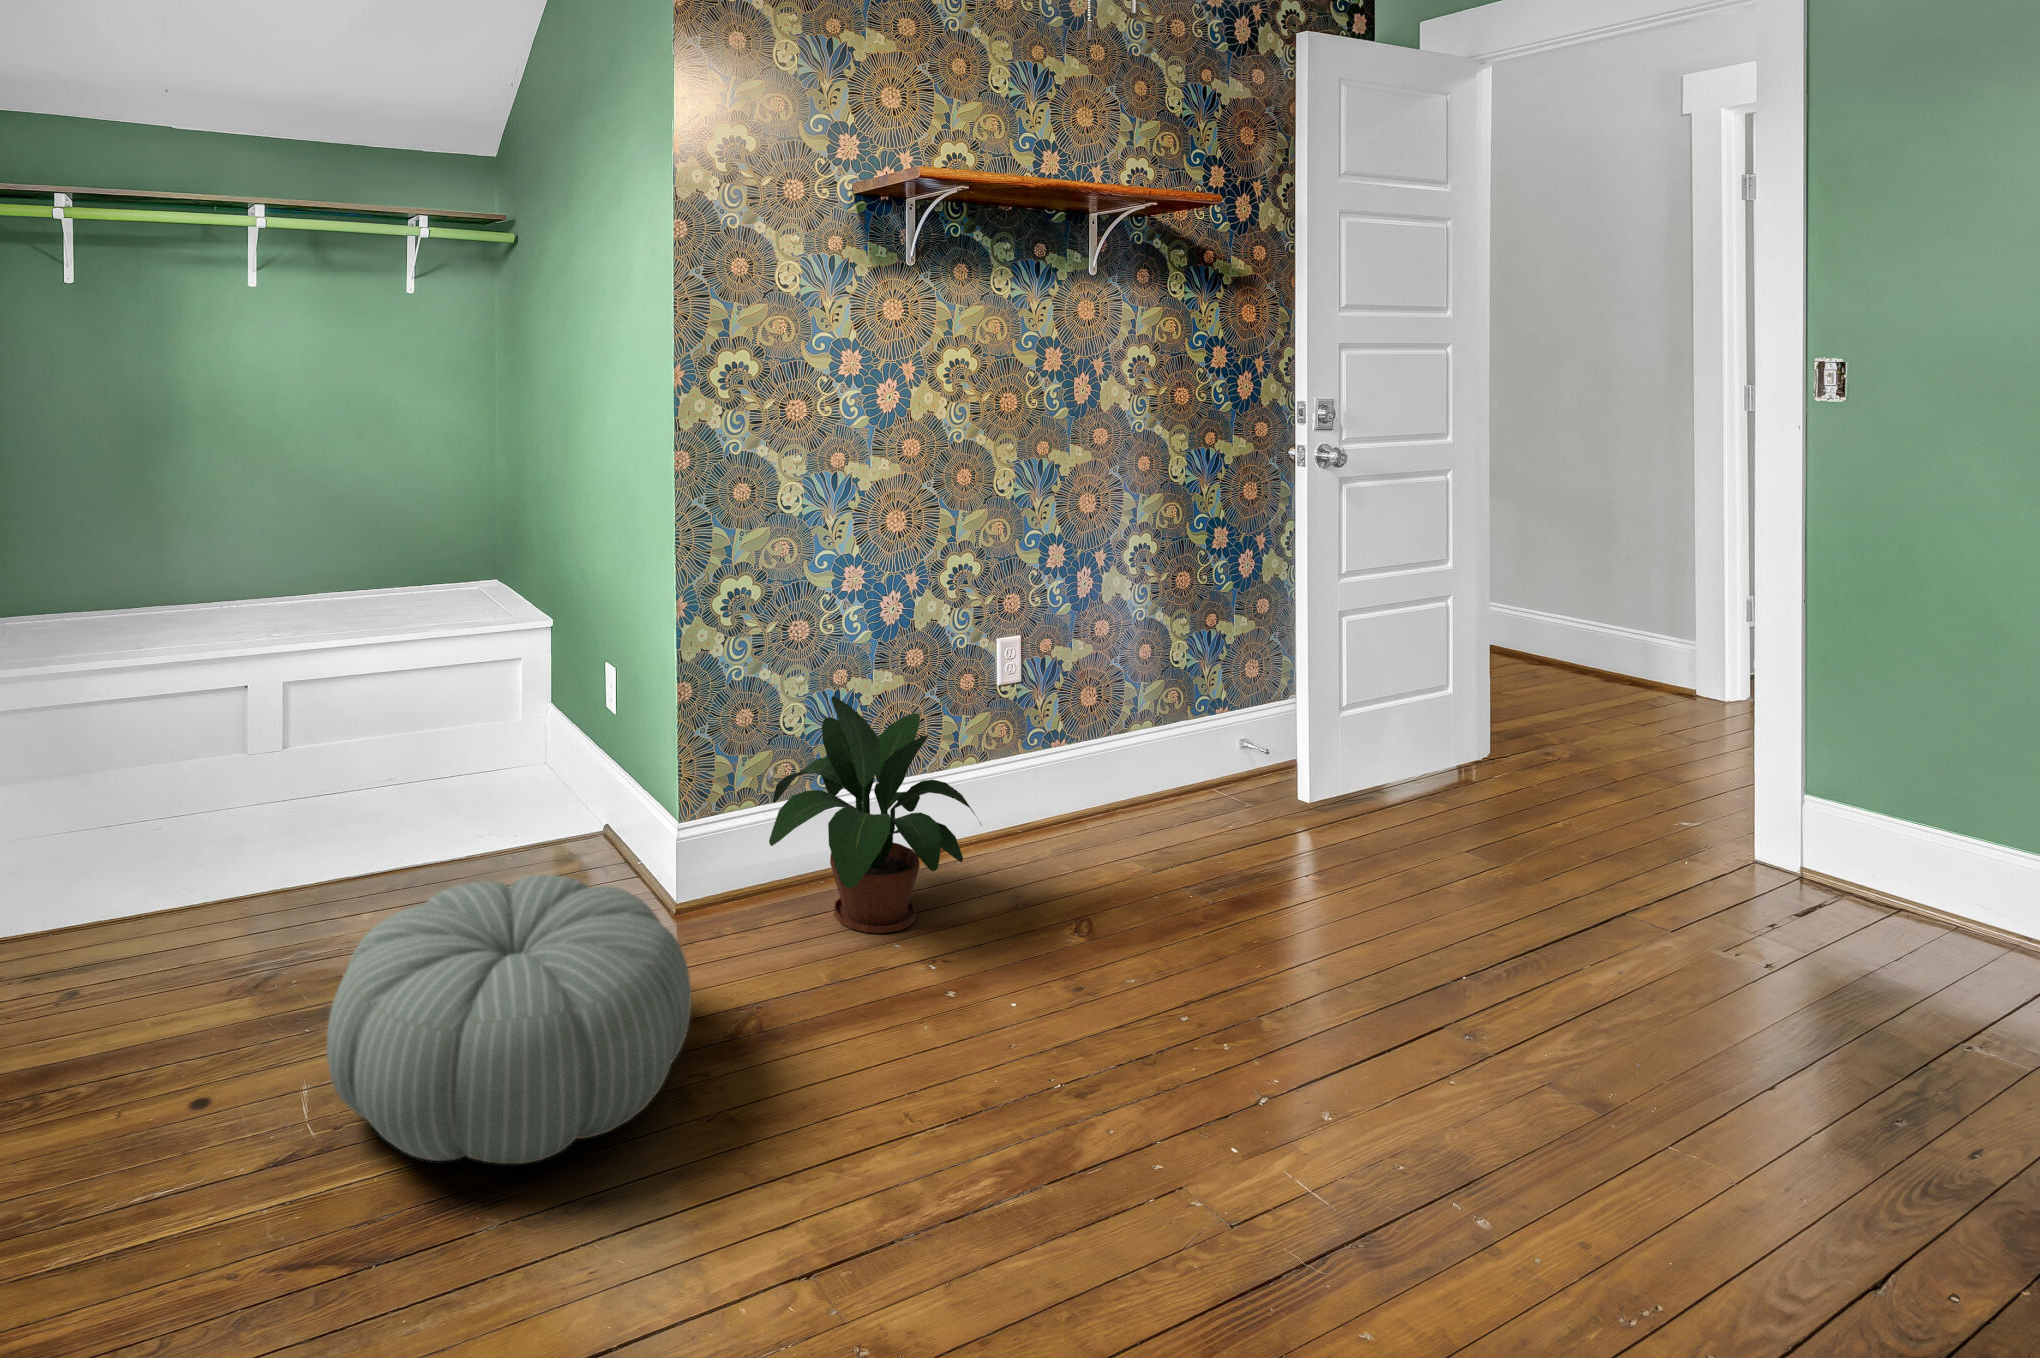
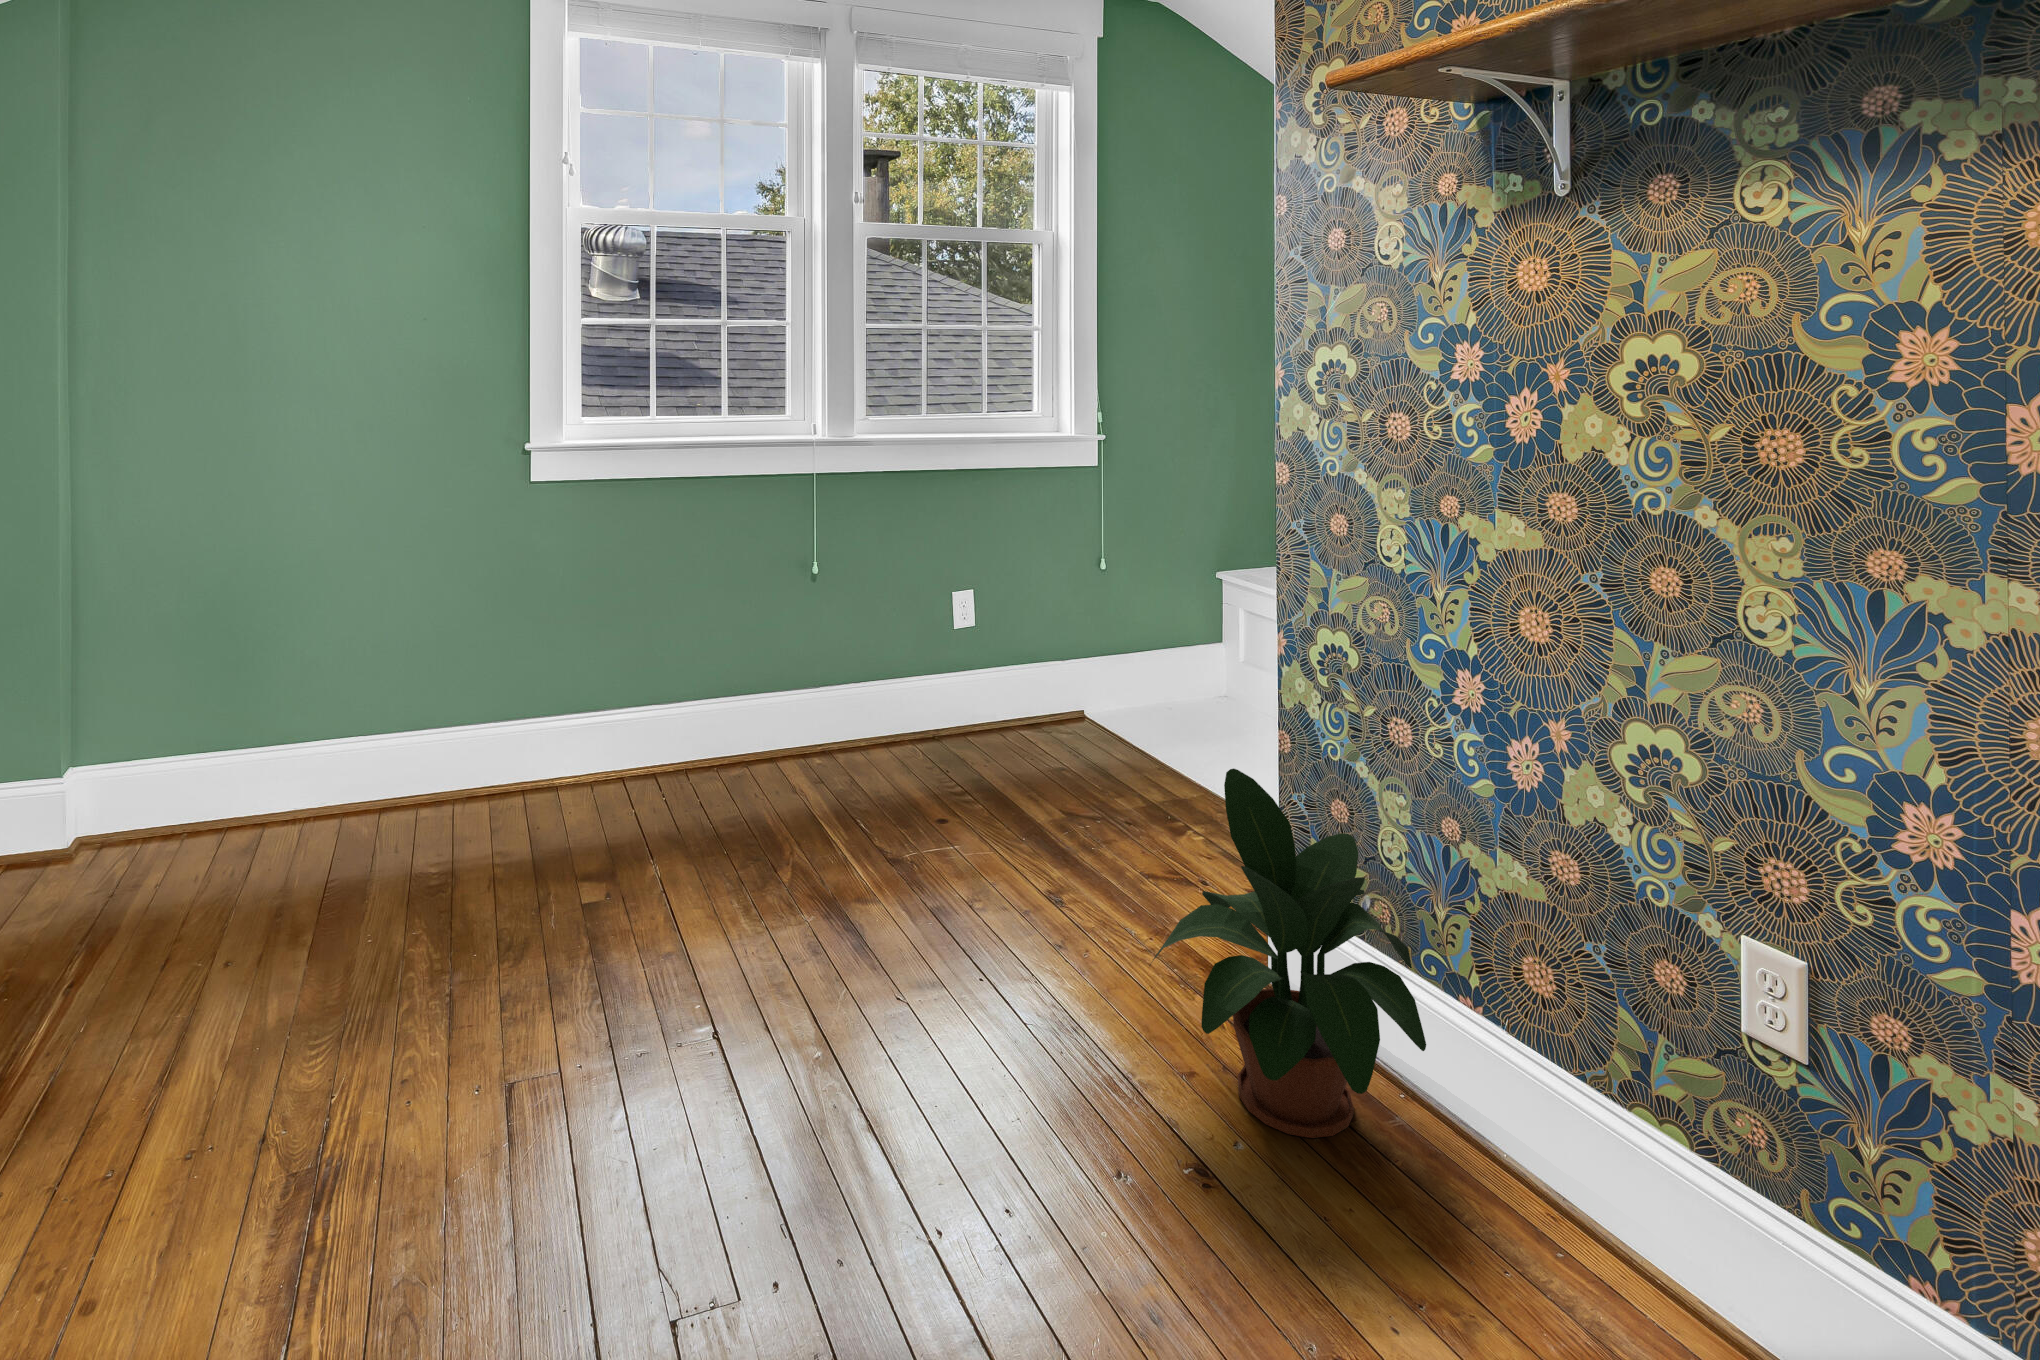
pouf: present [327,874,691,1164] -> none [845,739,1105,926]

